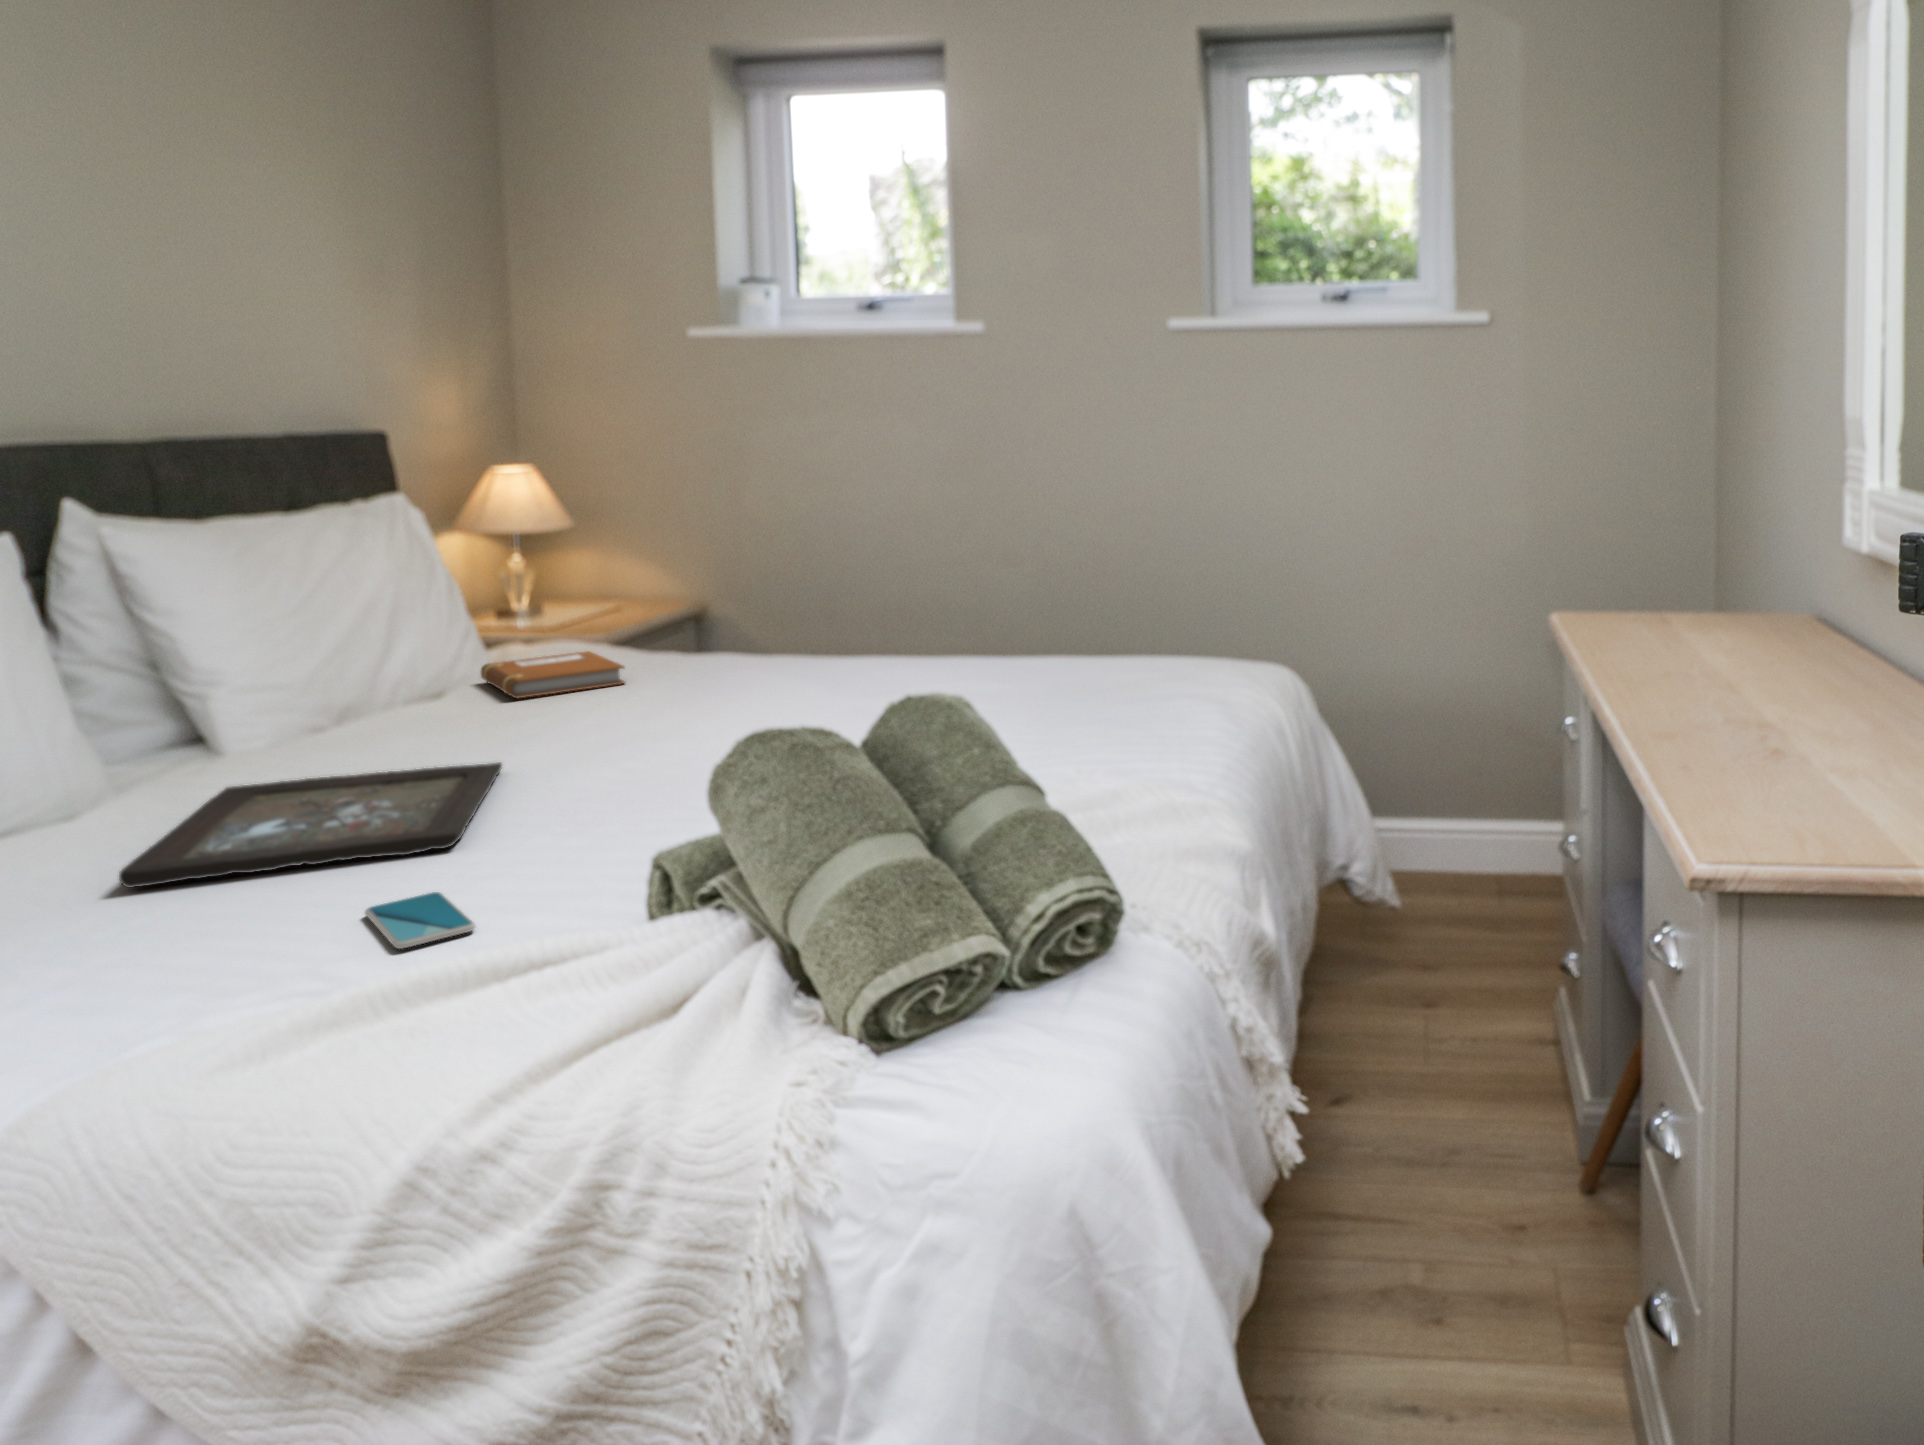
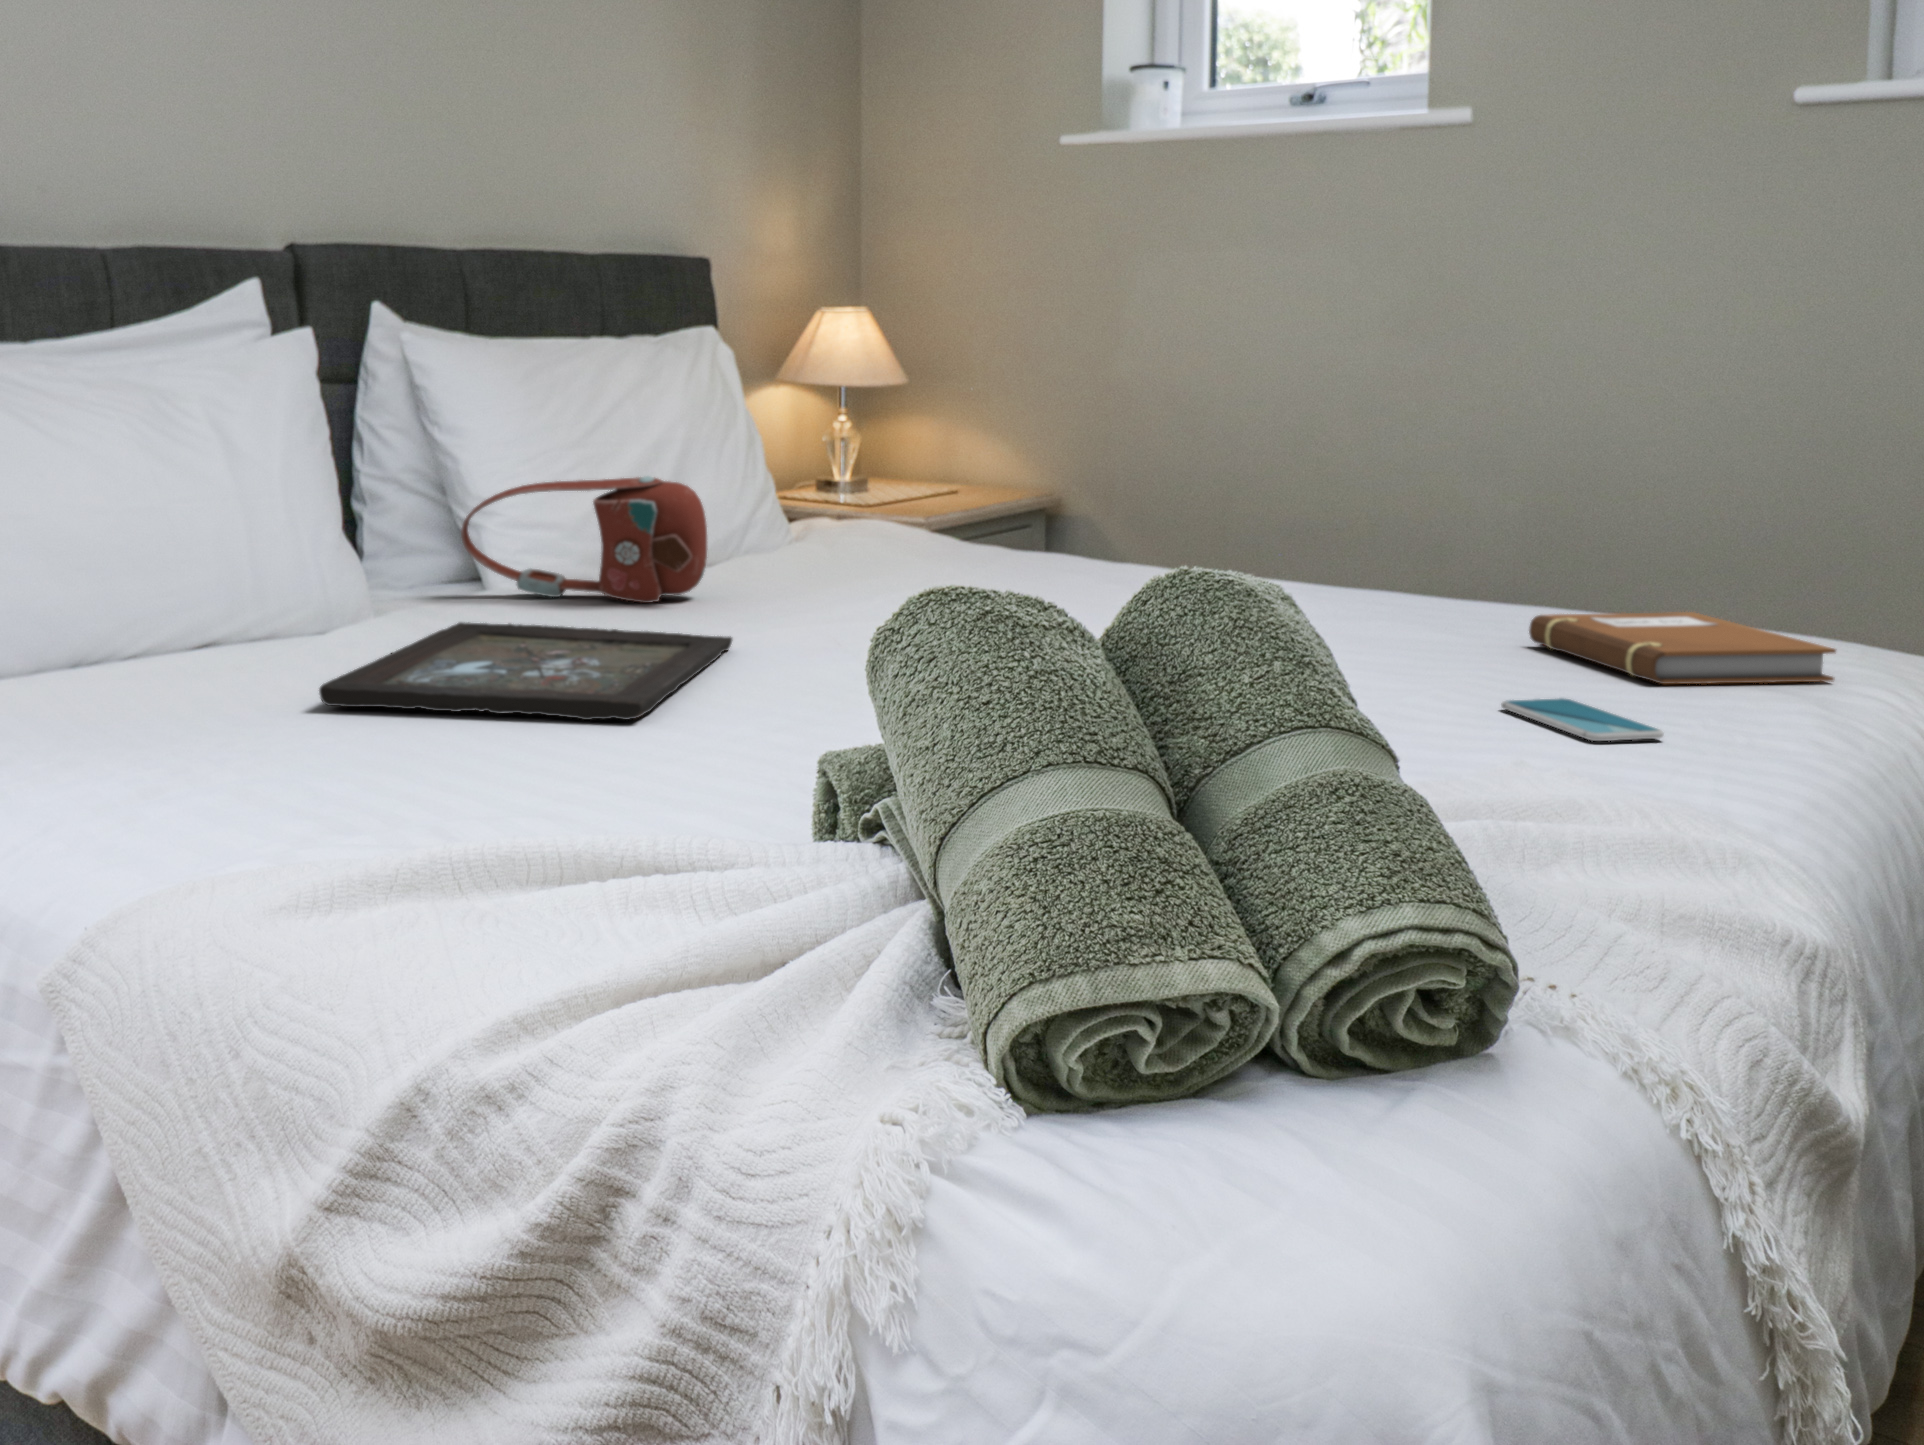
handbag: none [196,635,451,747] -> present [461,476,707,603]
notebook: present [481,651,625,698] -> present [1529,612,1836,684]
smartphone: present [365,892,475,949] -> present [1501,698,1664,741]

